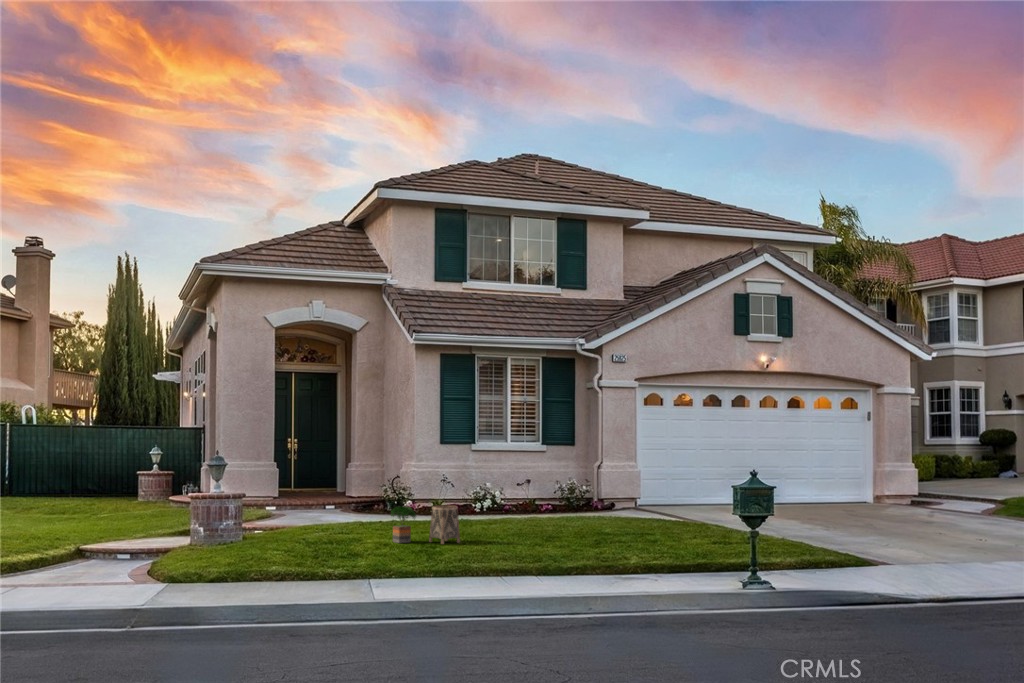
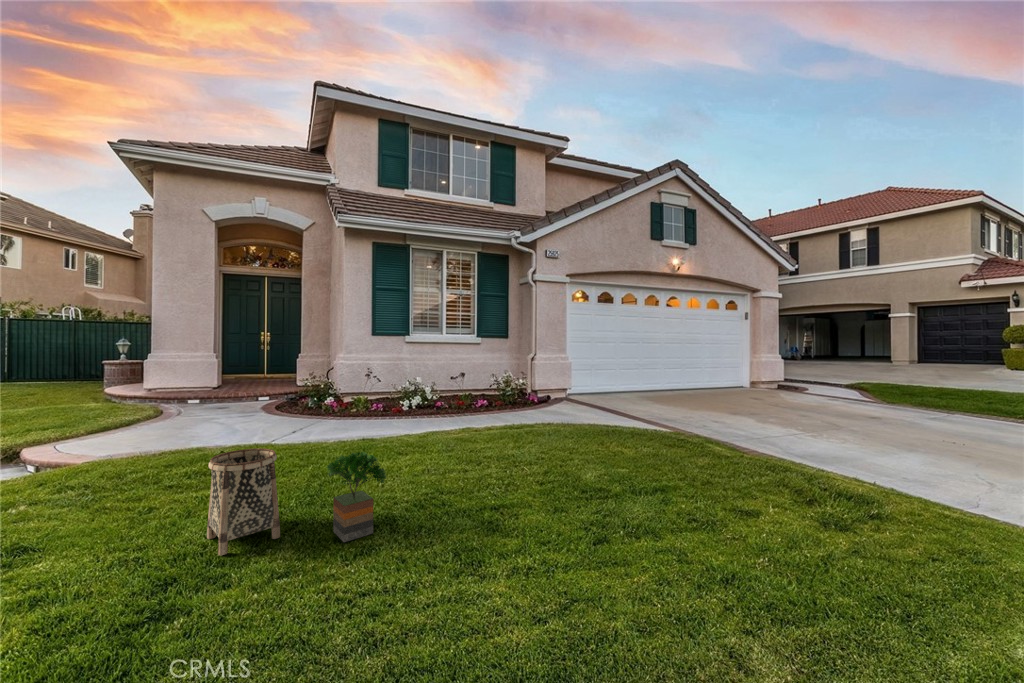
potted tree: present [391,507,416,543] -> present [326,452,386,542]

